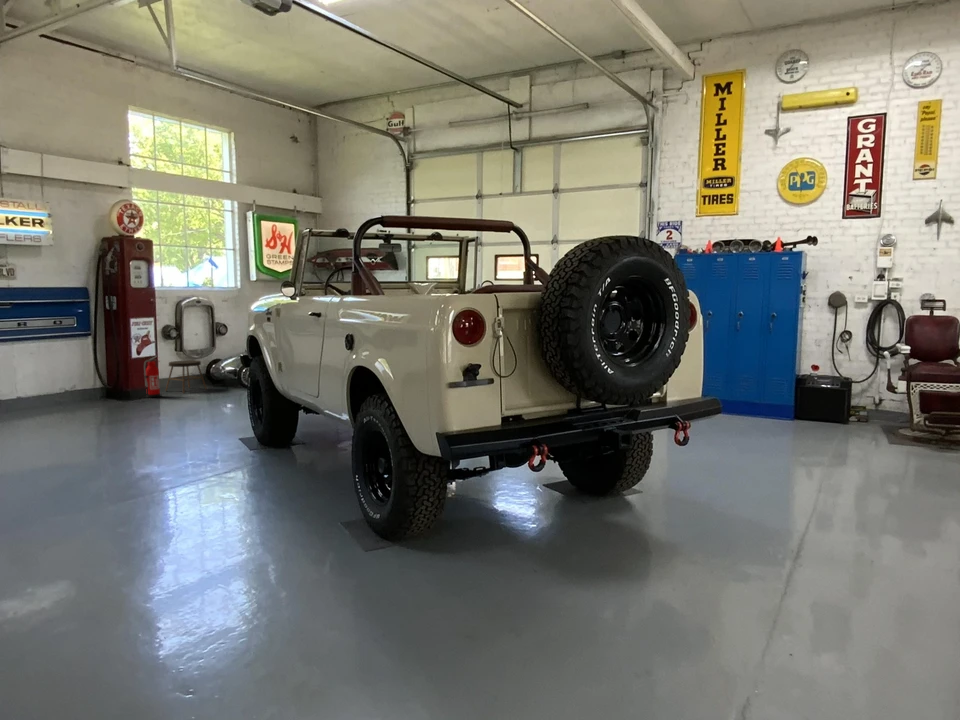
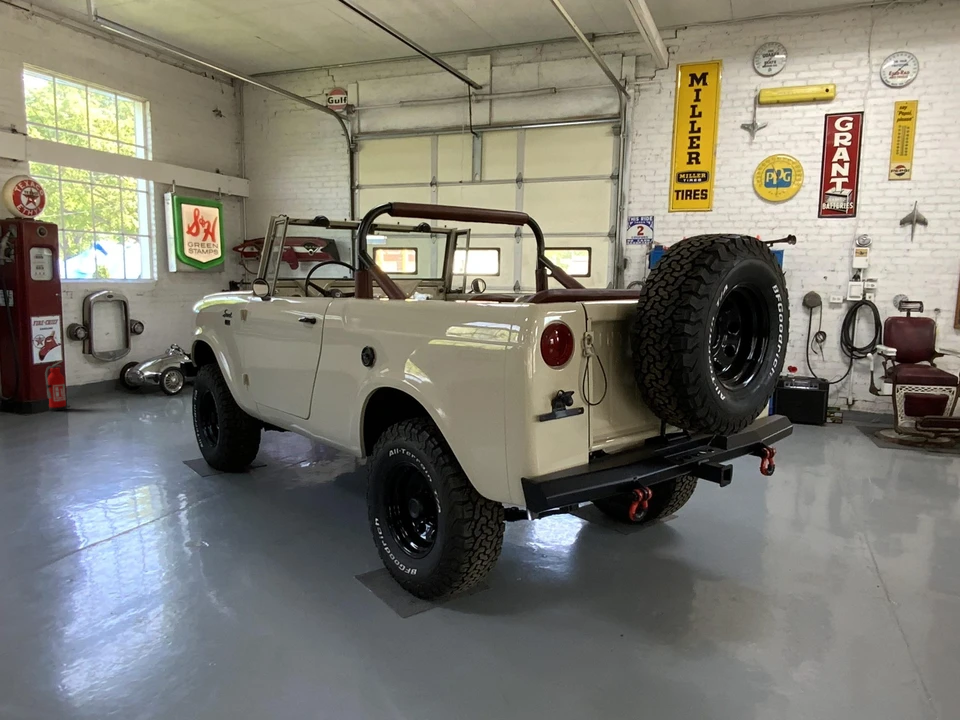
stool: present [165,360,207,393] -> none [72,365,124,404]

